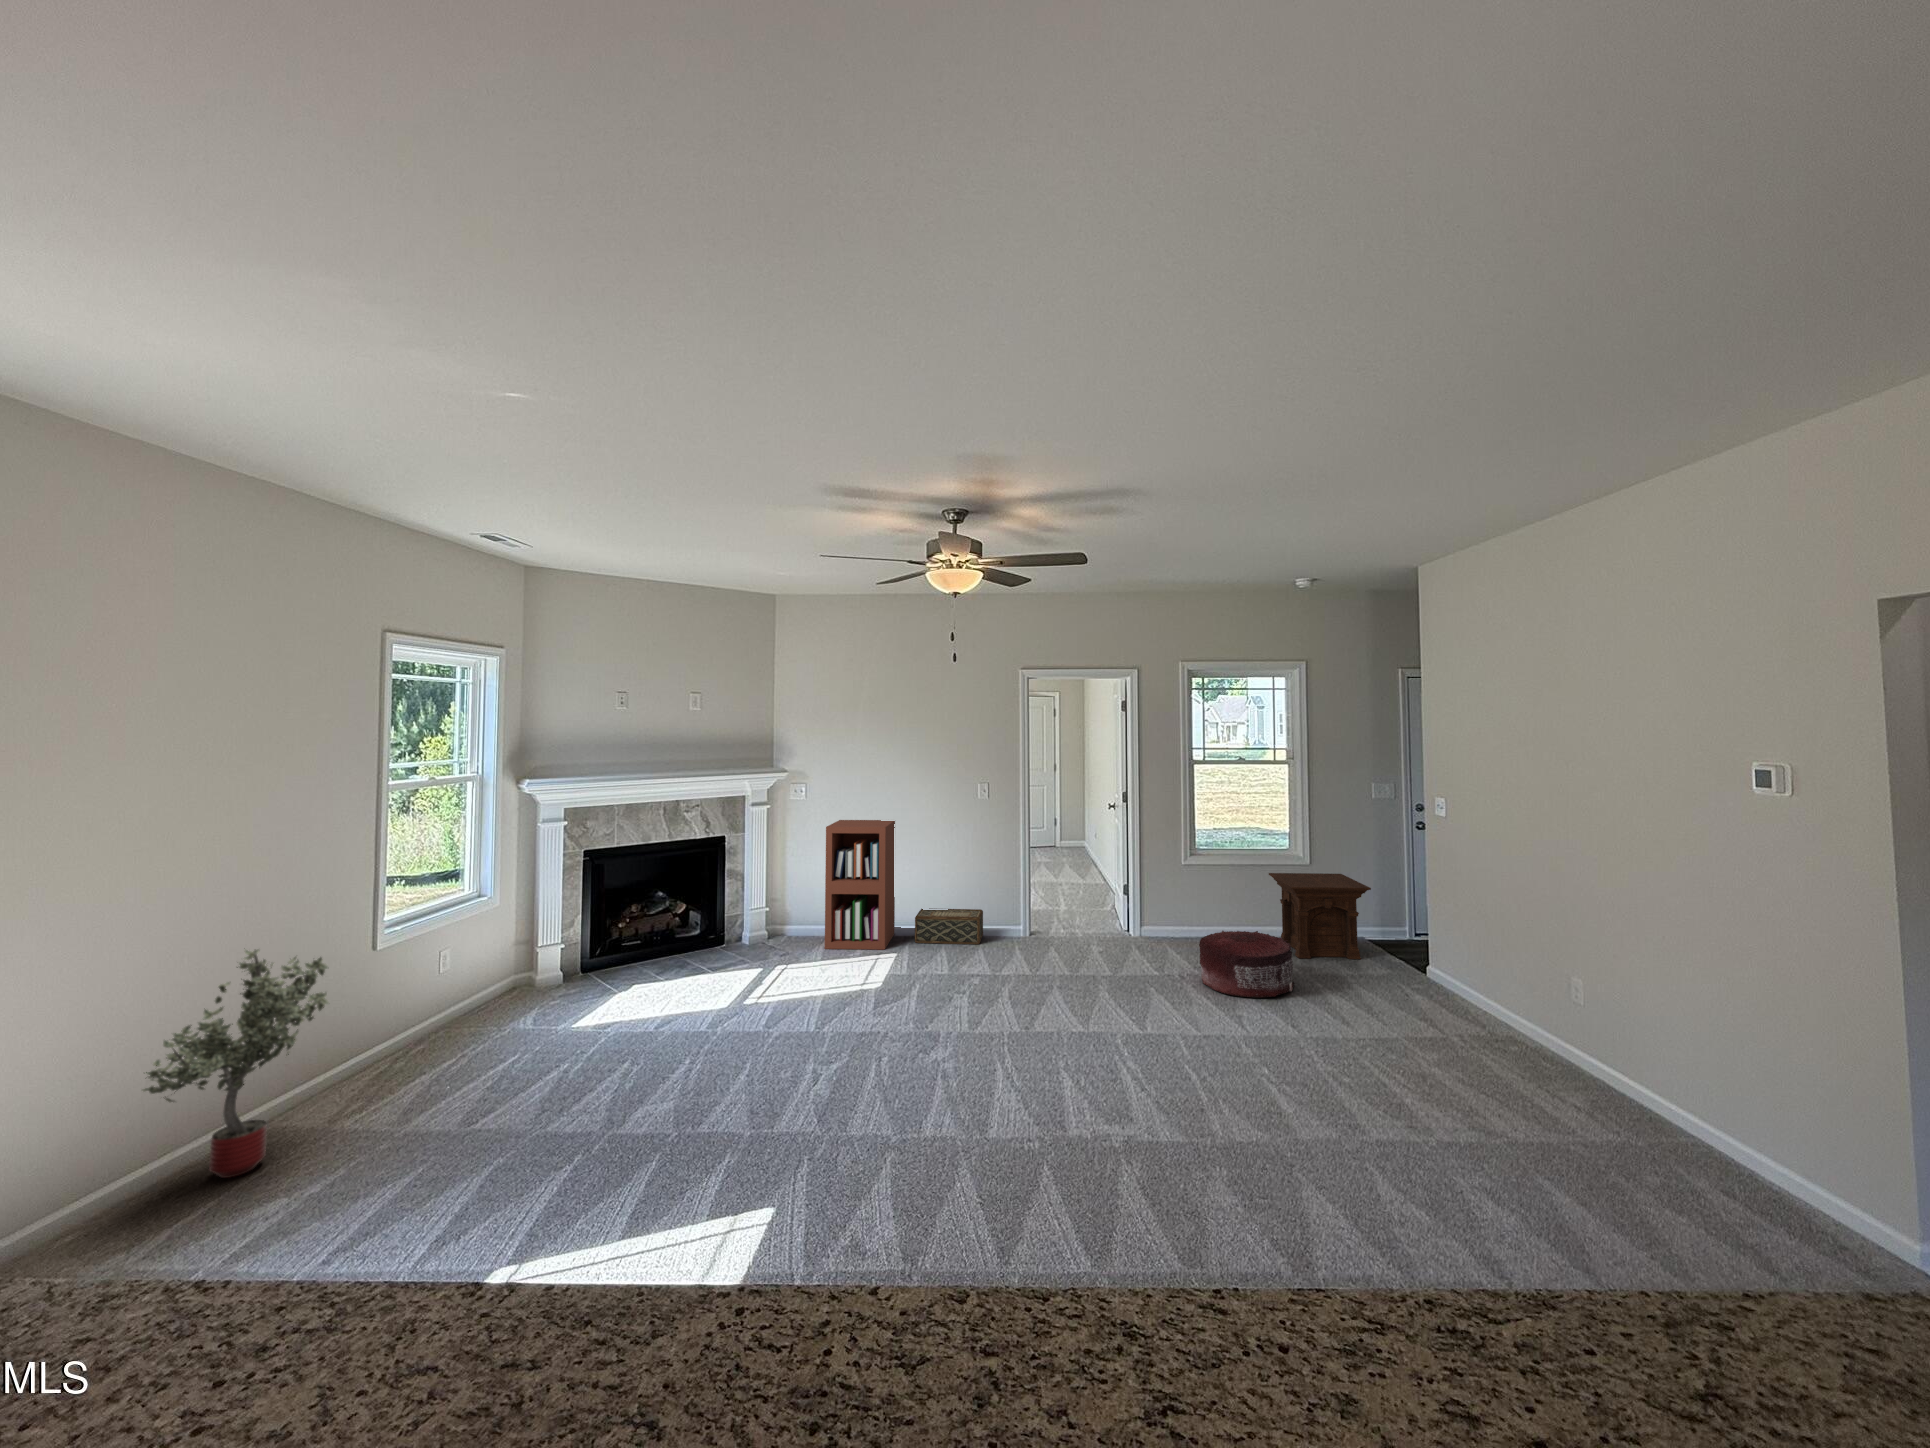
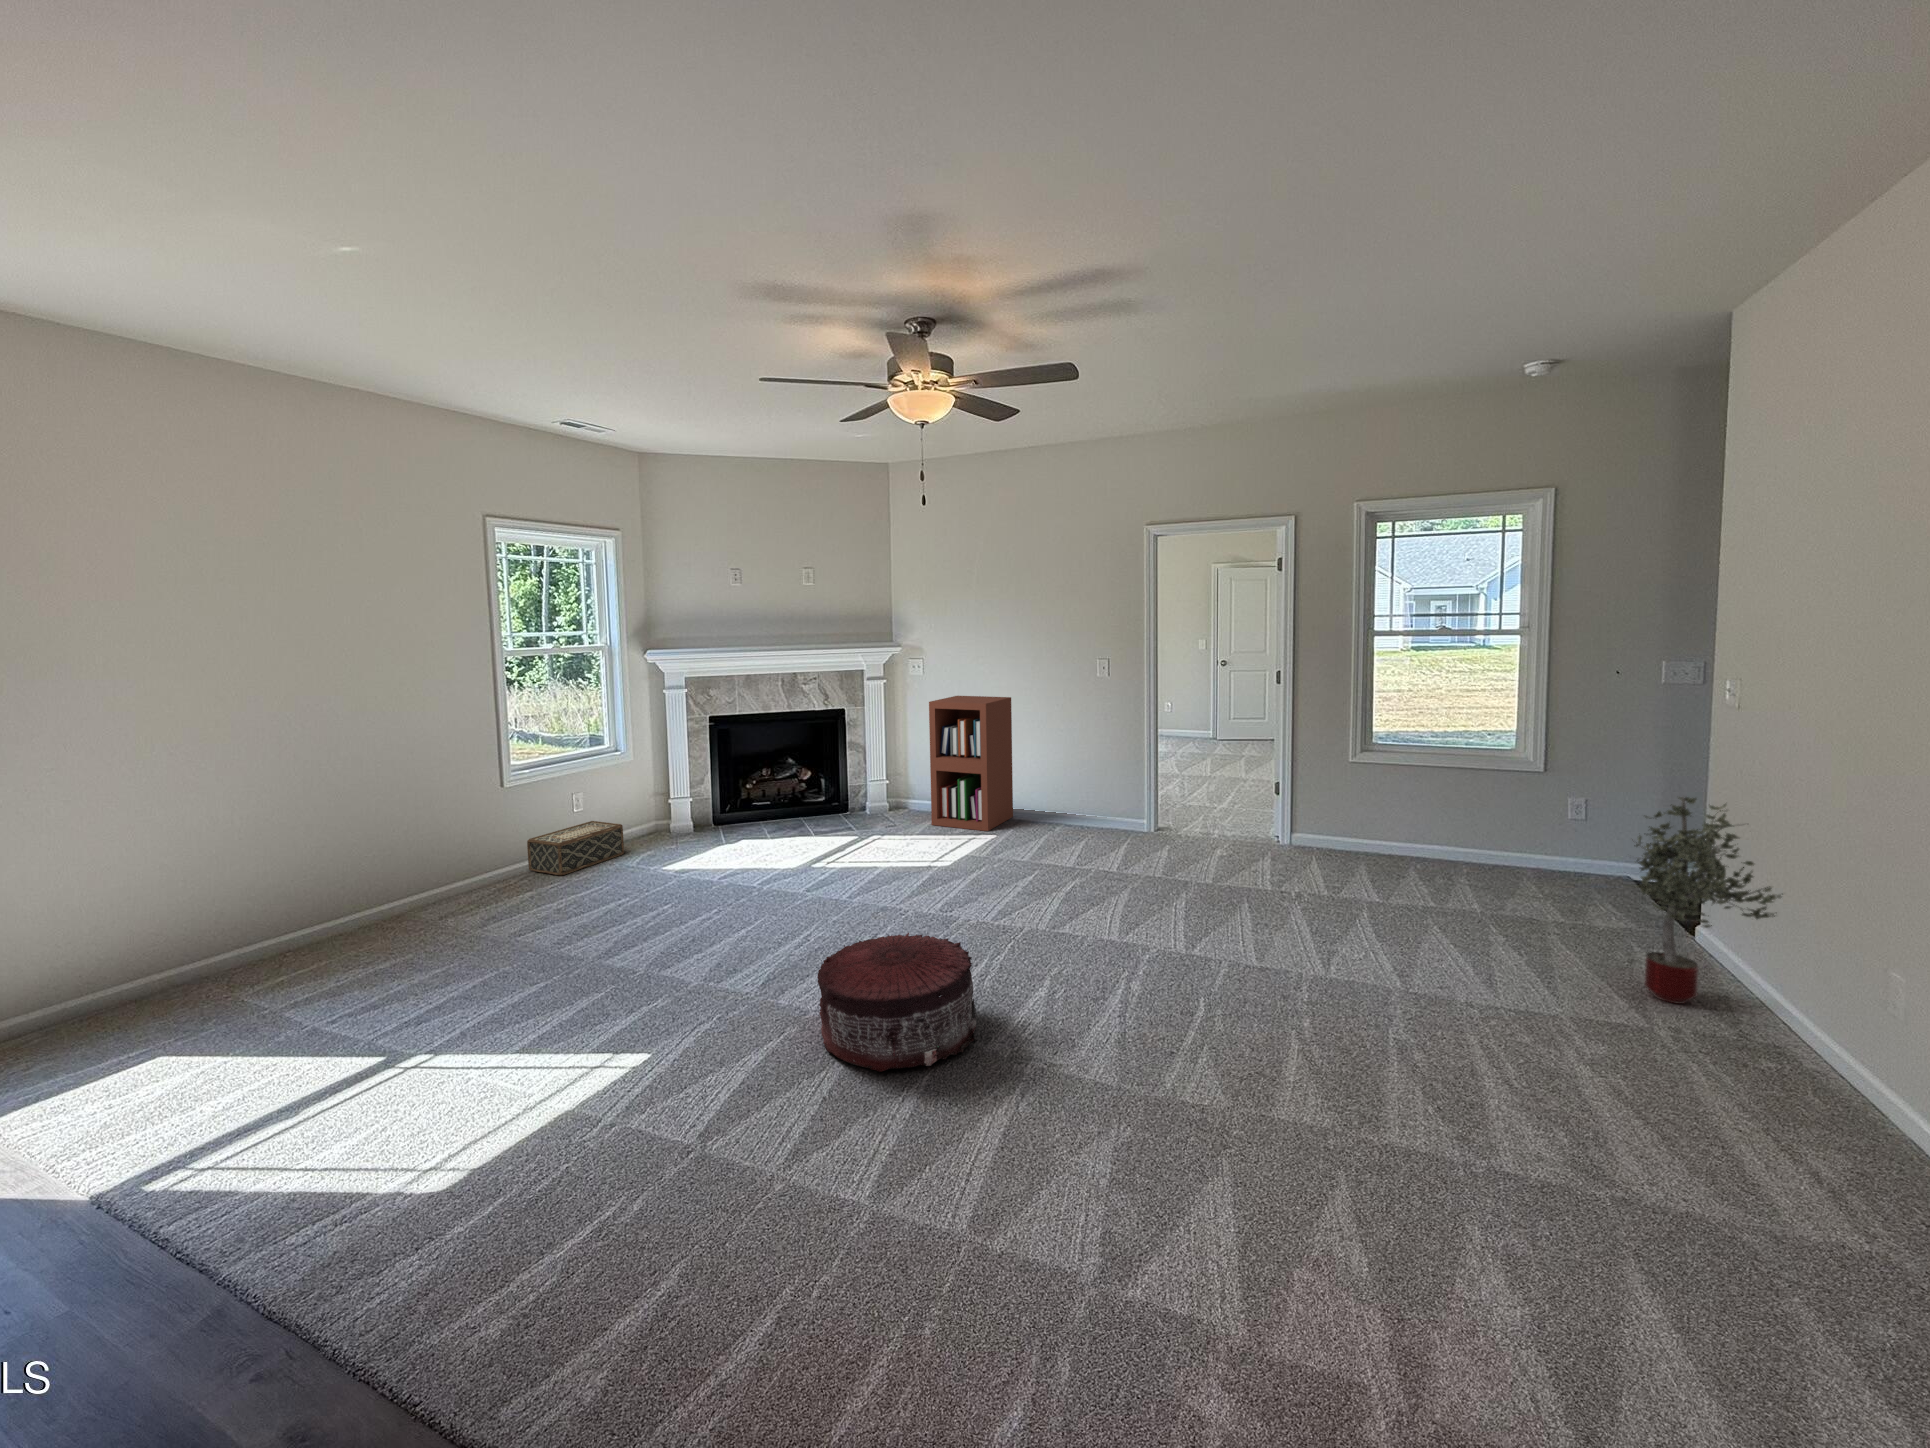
side table: present [1269,873,1371,959] -> none [1476,779,1618,905]
woven basket: present [915,908,983,944] -> present [527,821,624,875]
pouf: present [1199,931,1295,997] -> present [818,933,977,1072]
potted tree: present [143,949,329,1178] -> present [1634,797,1783,1004]

